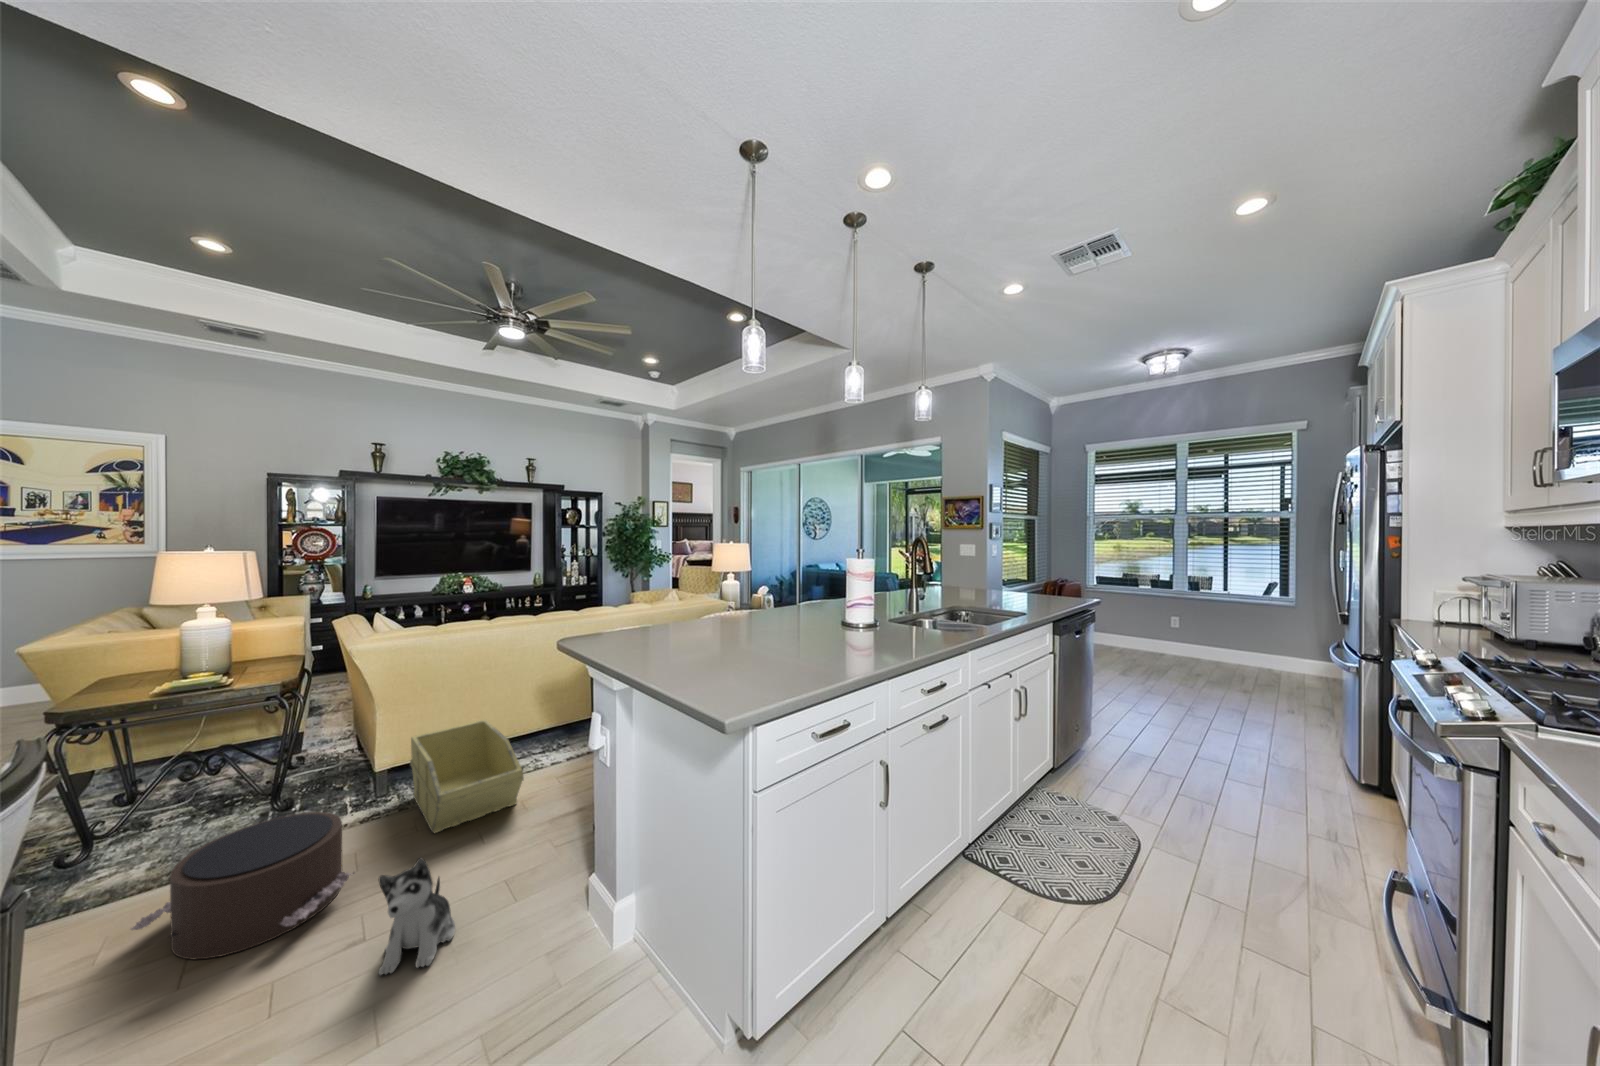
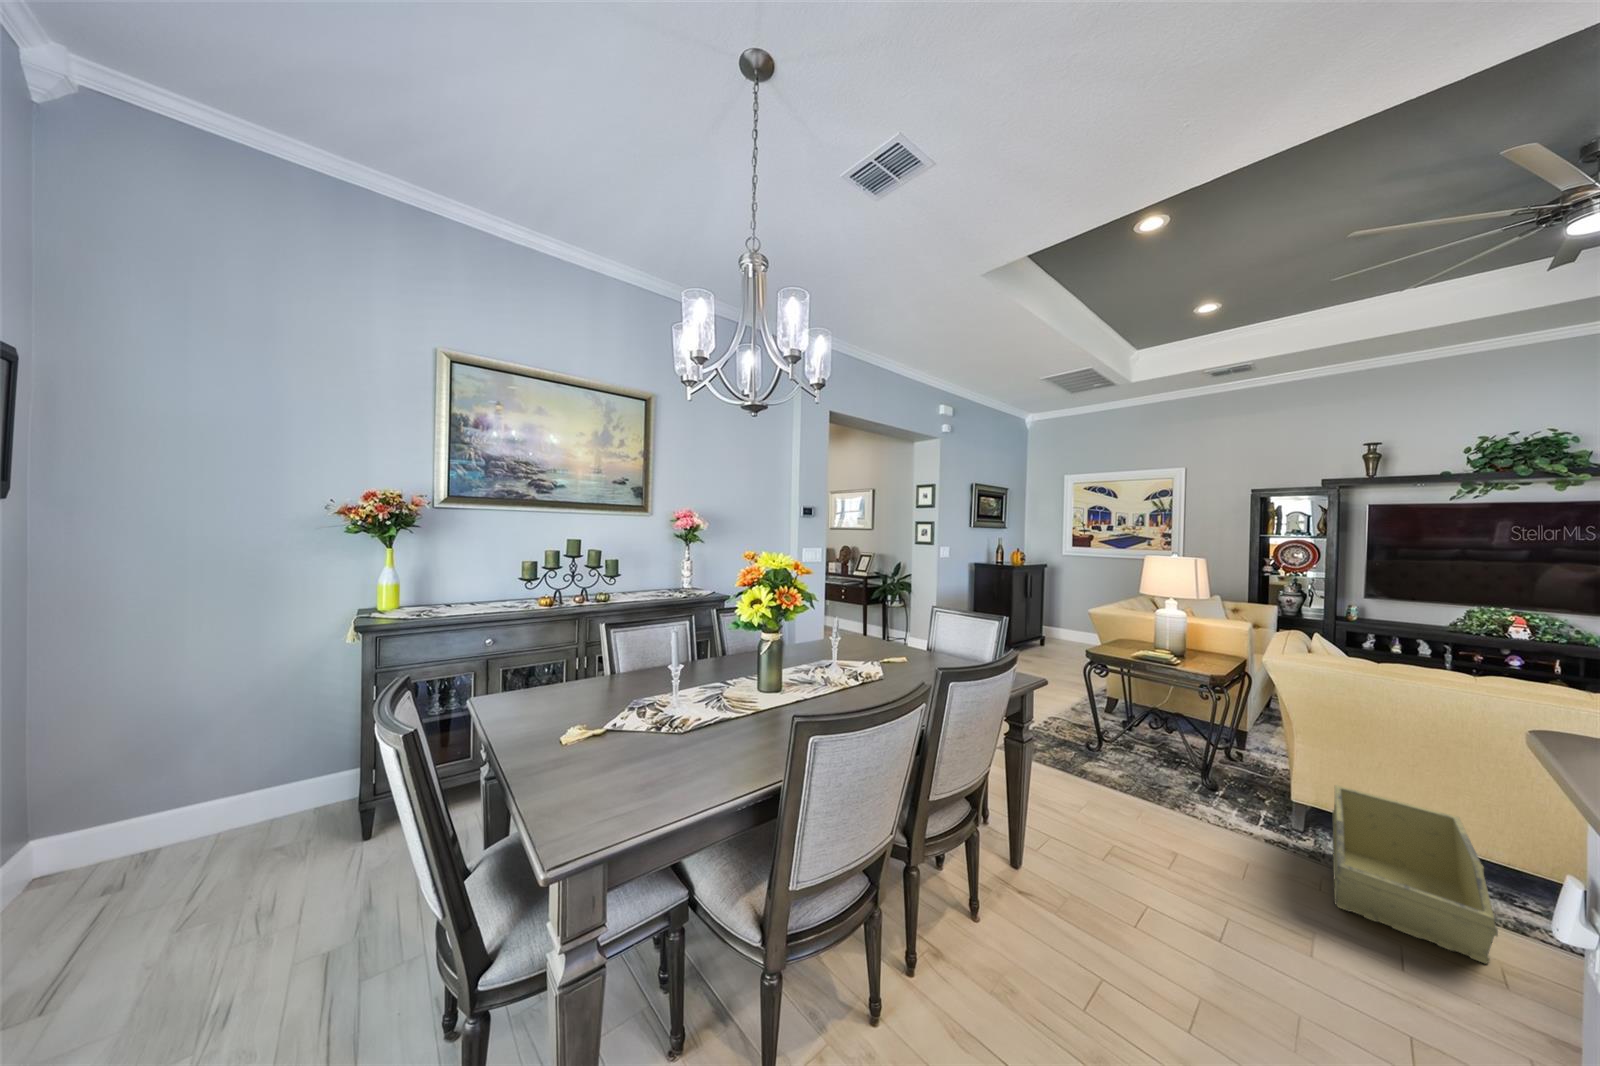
pouf: present [130,812,351,960] -> none [1092,777,1231,888]
plush toy: present [379,858,455,975] -> none [1214,890,1309,1025]

